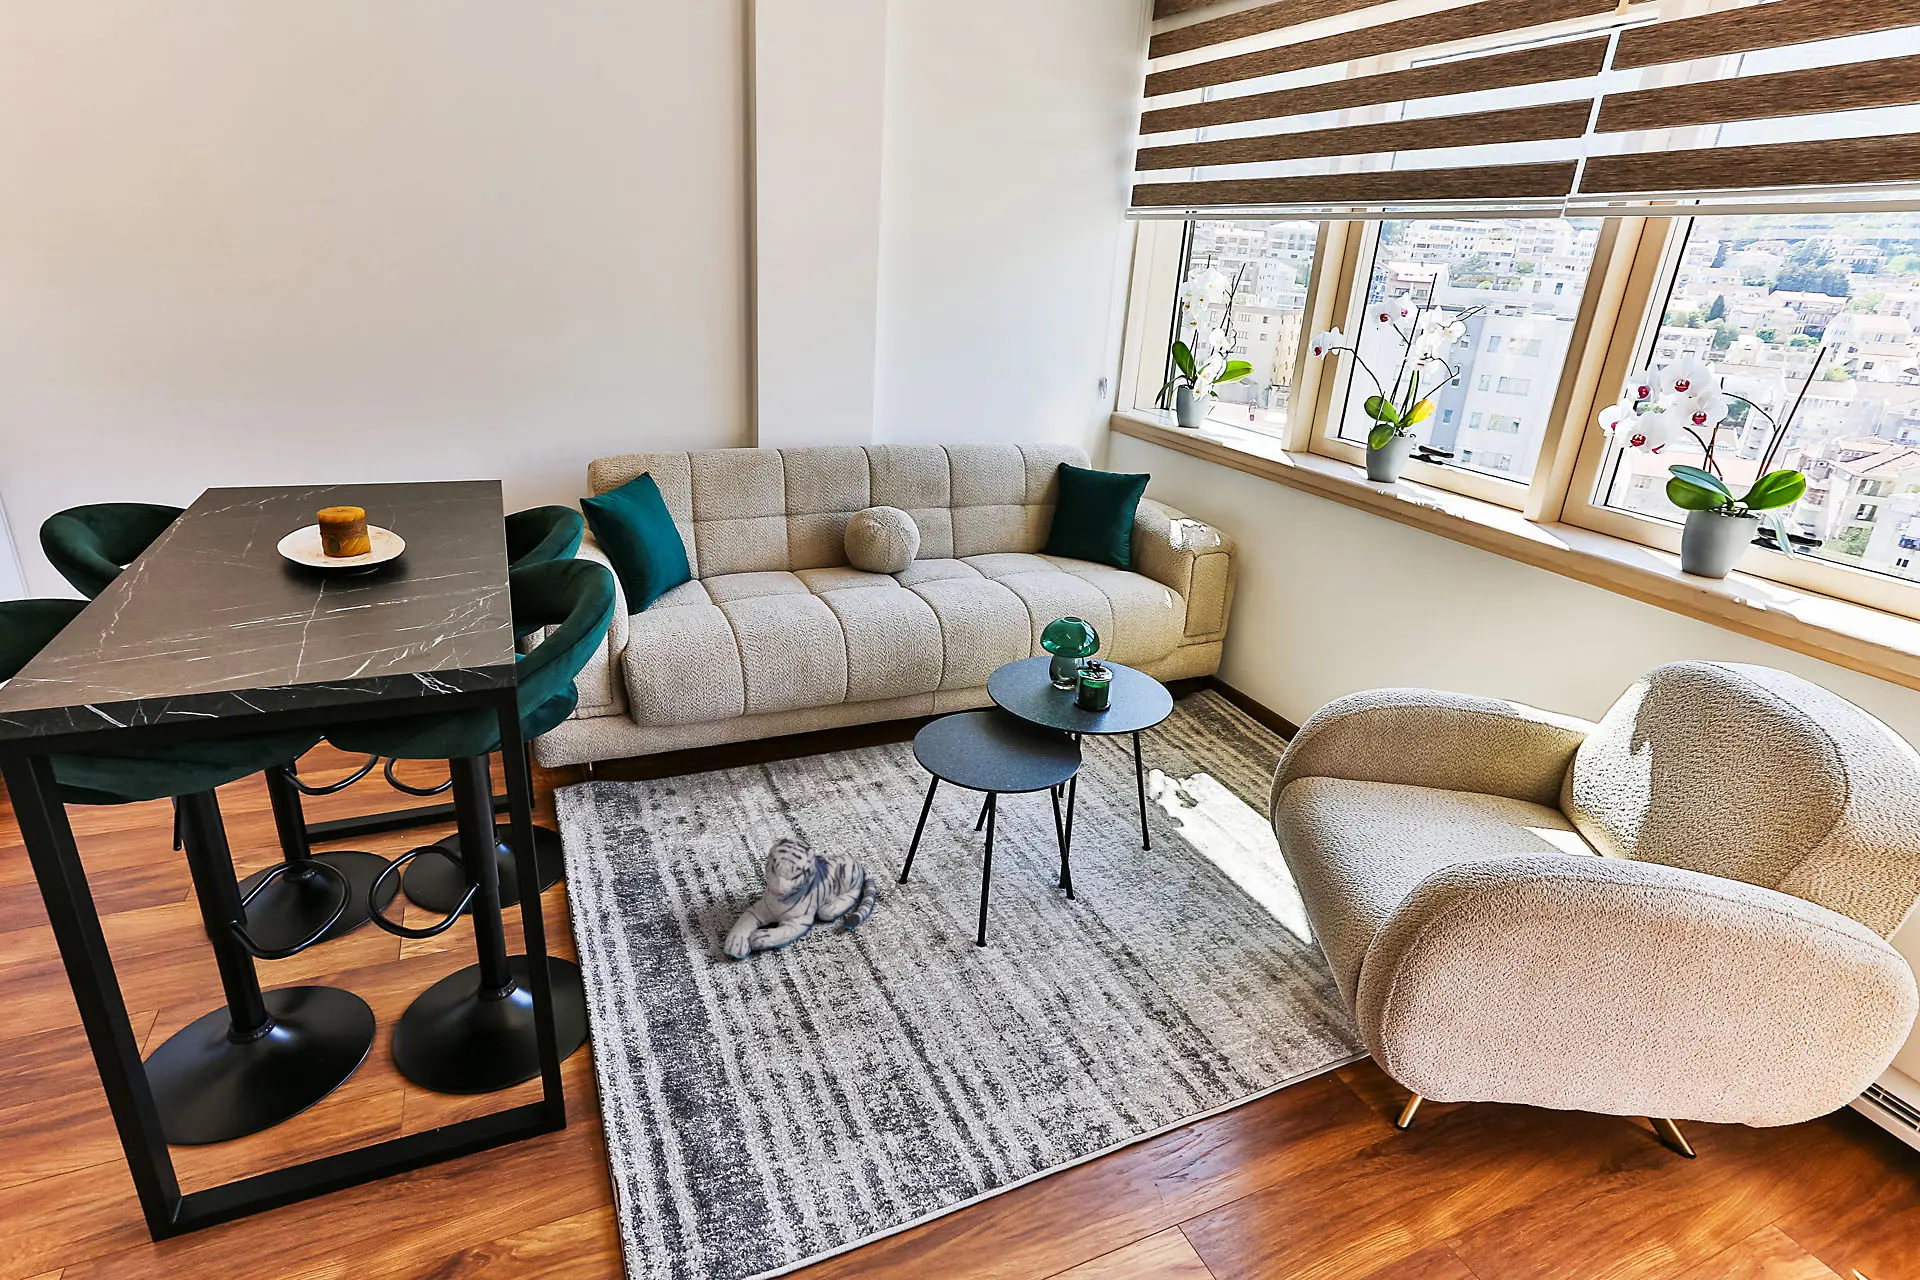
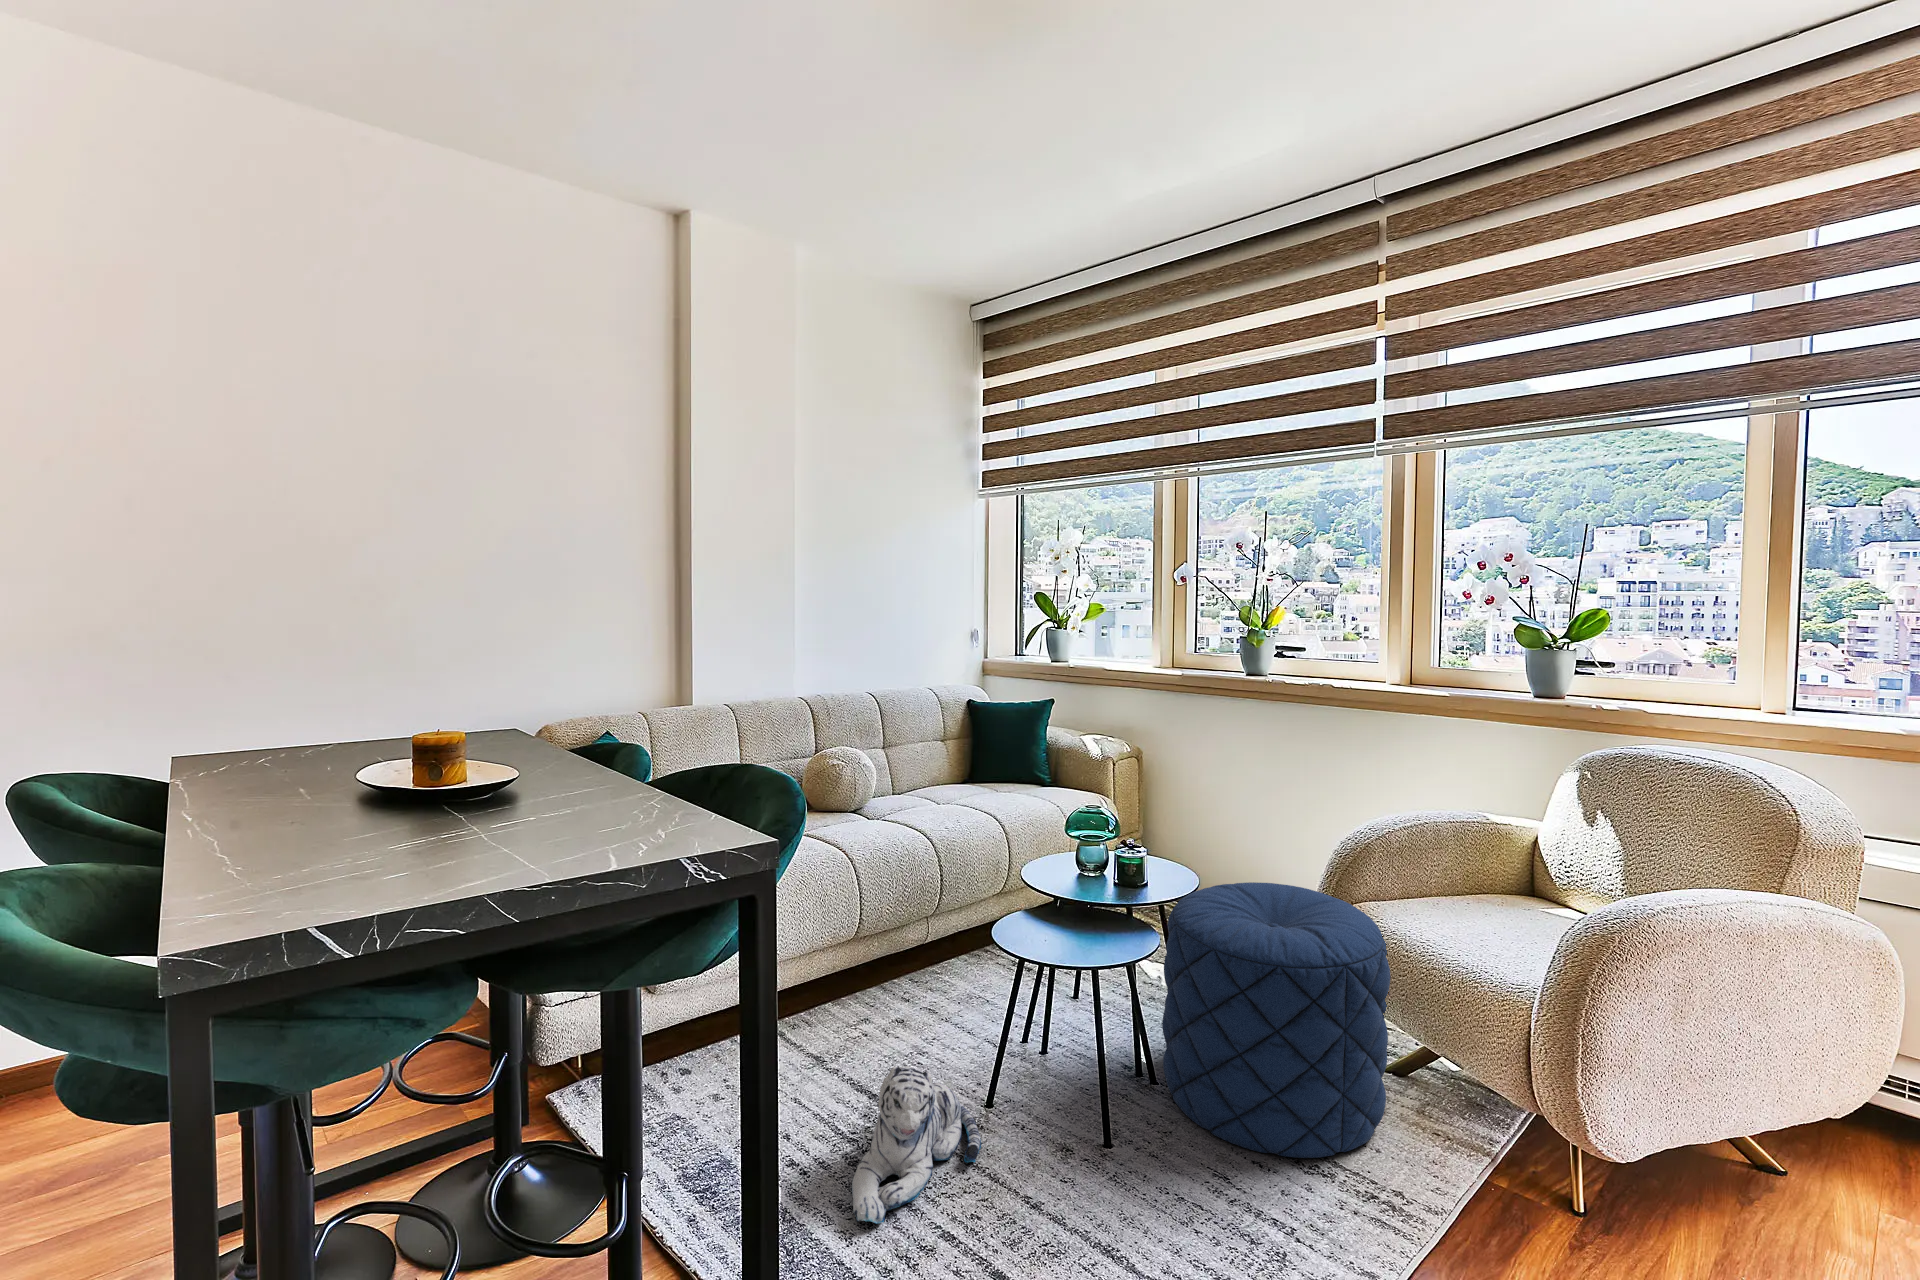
pouf: none [1069,728,1314,1008] -> present [1162,882,1390,1158]

